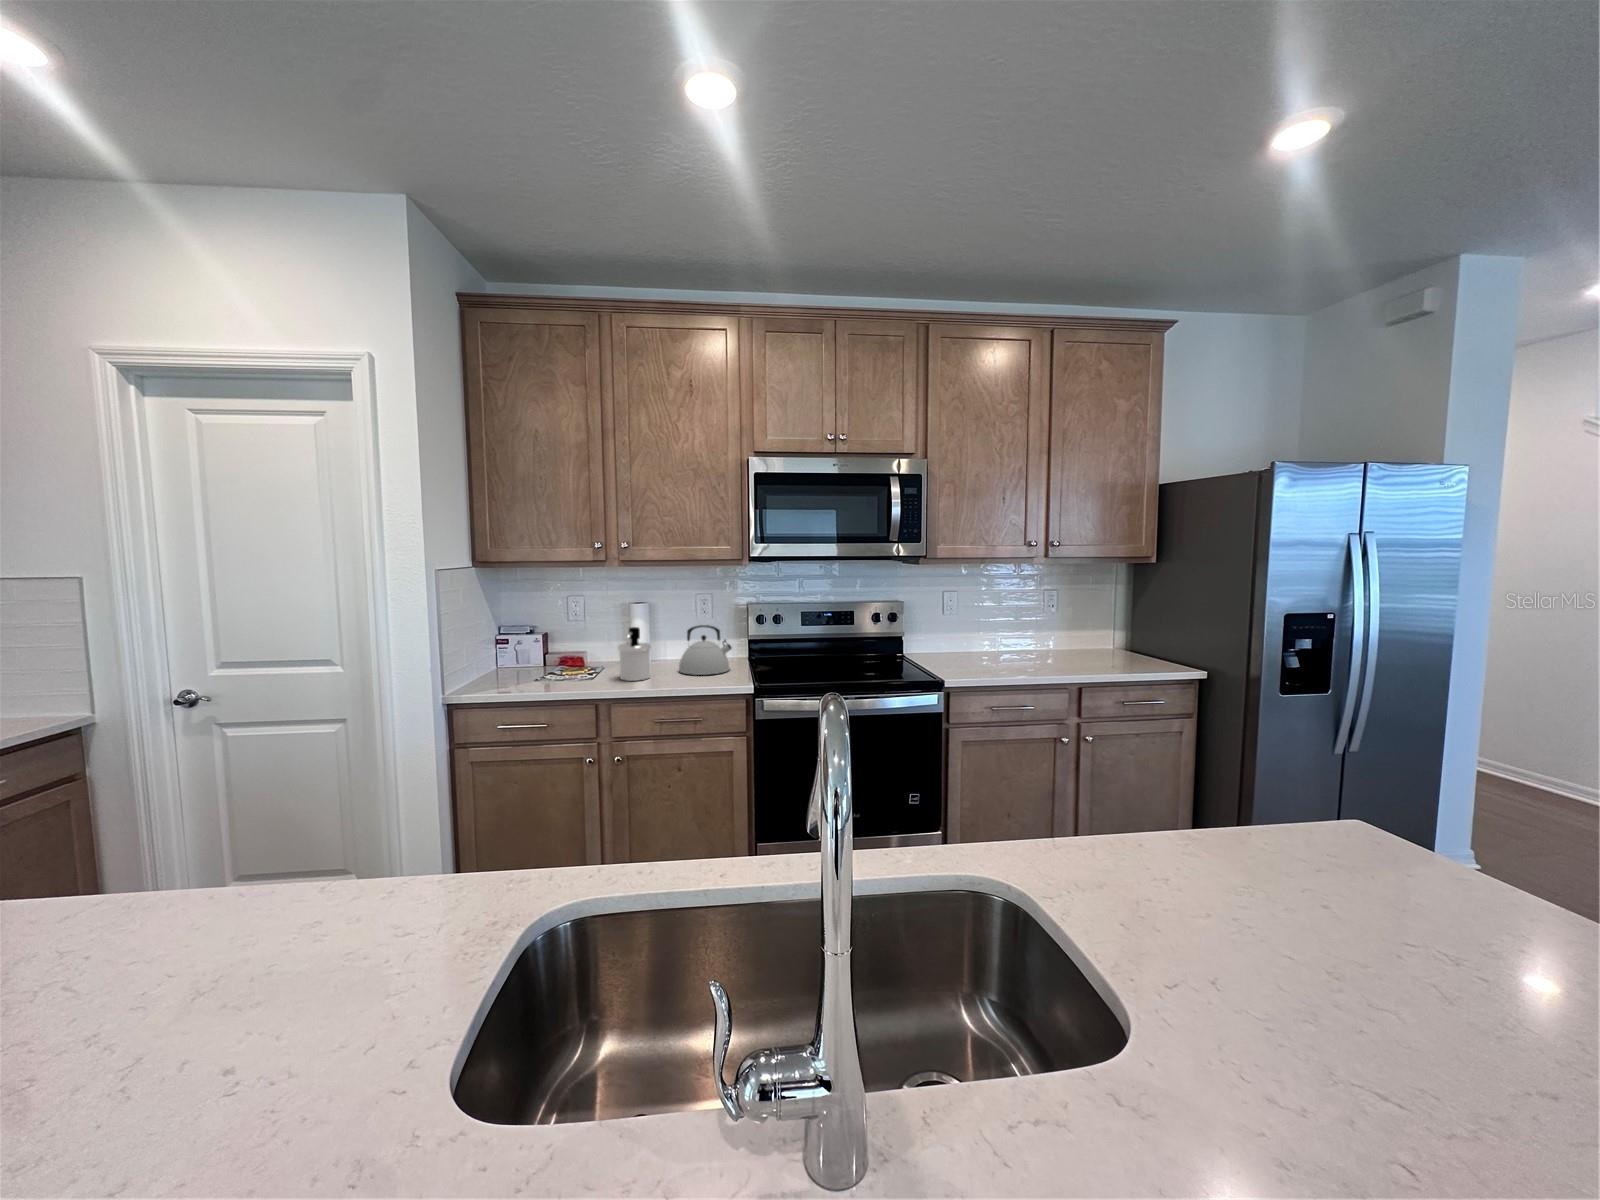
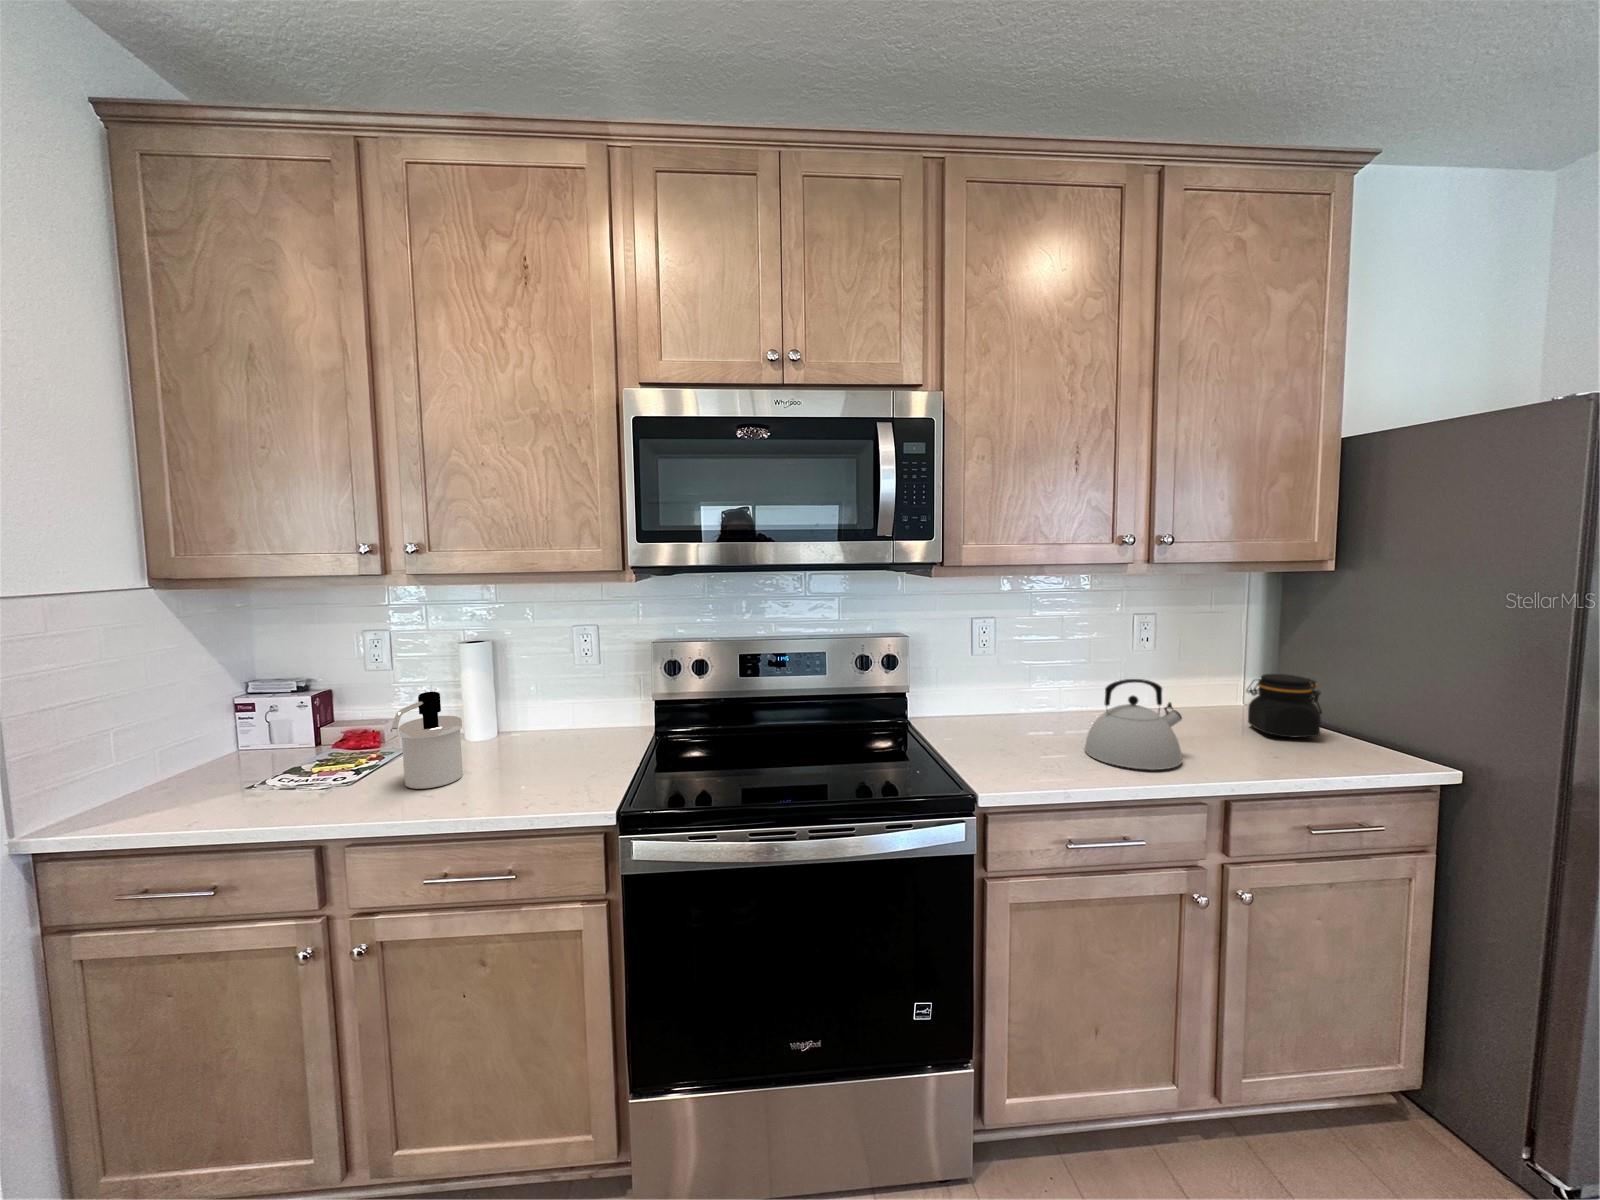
kettle: present [679,625,731,675] -> present [1085,679,1182,770]
jar: none [1106,626,1147,662] -> present [1246,674,1322,737]

